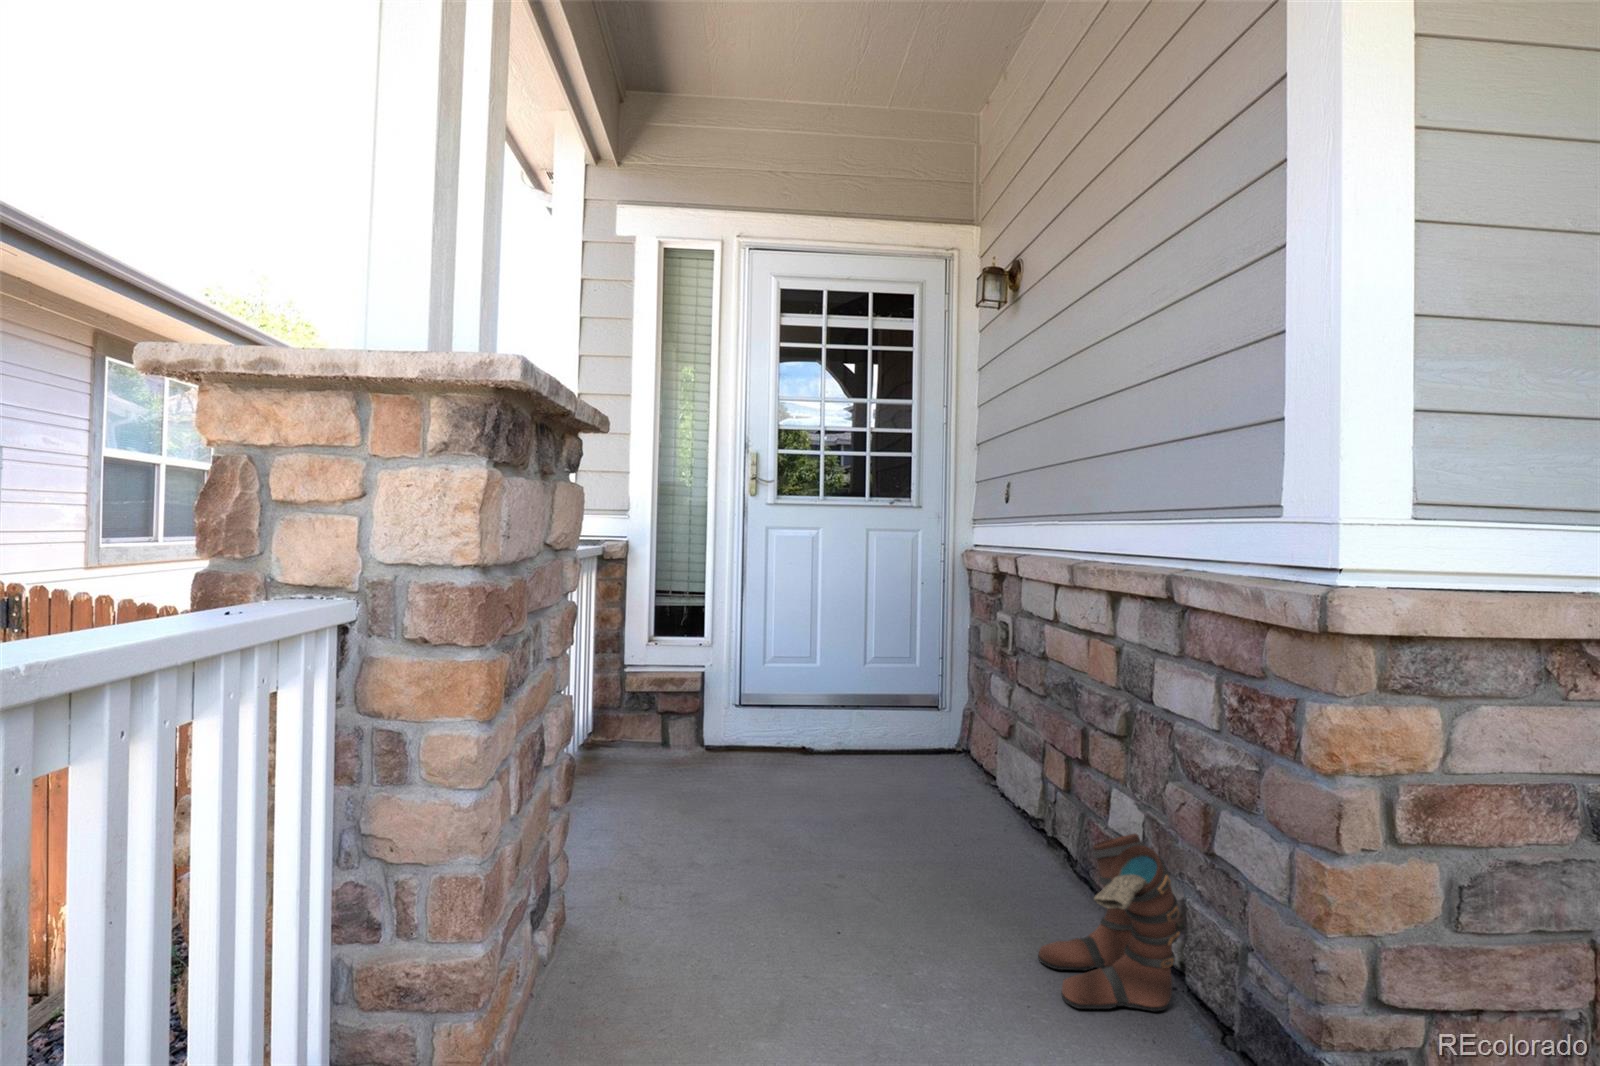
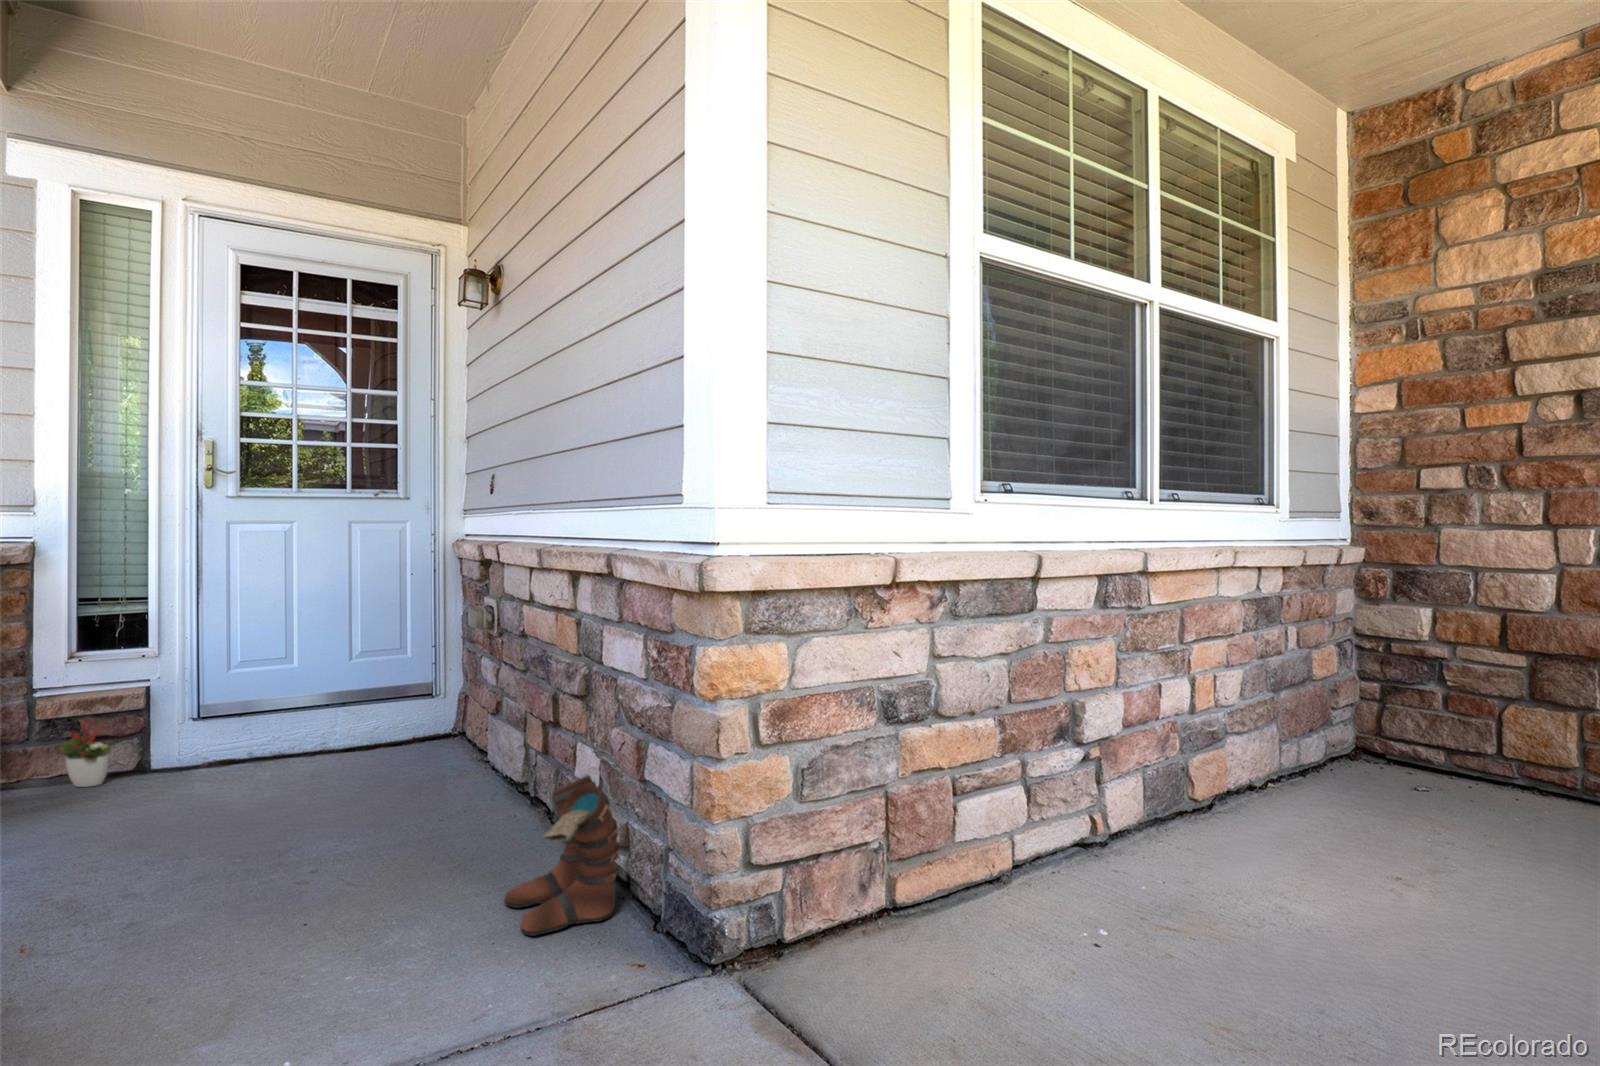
decorative plant: none [642,695,676,756] -> present [60,719,110,787]

